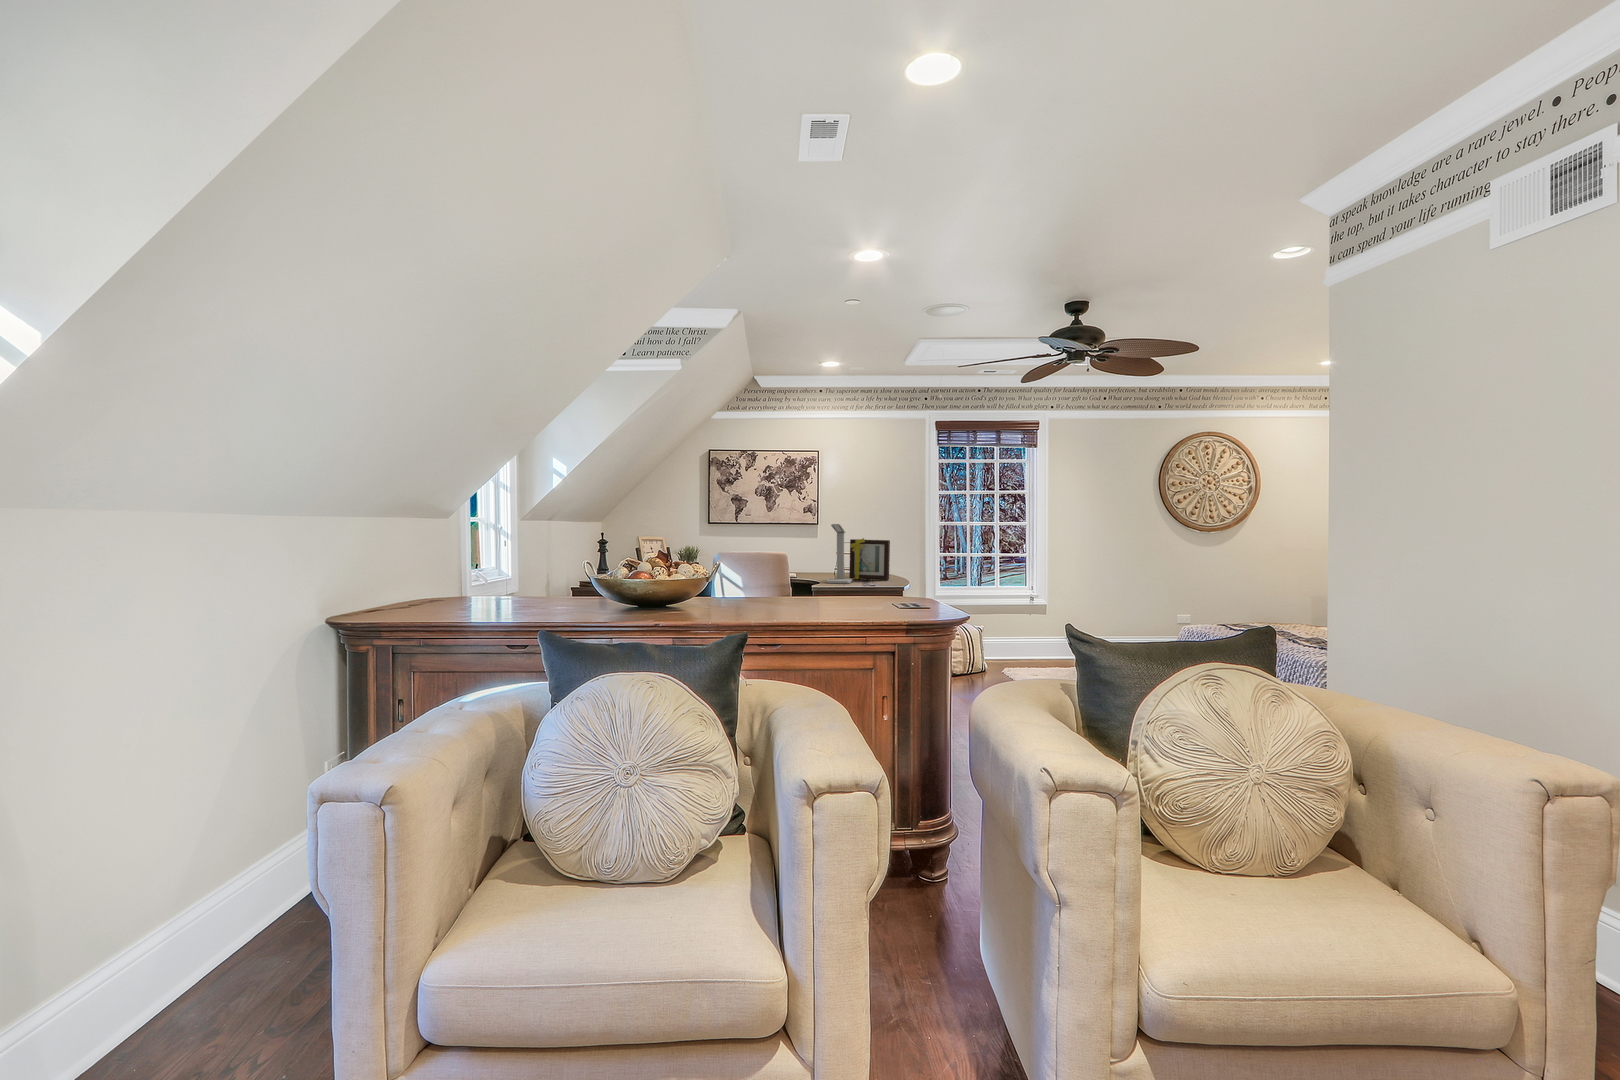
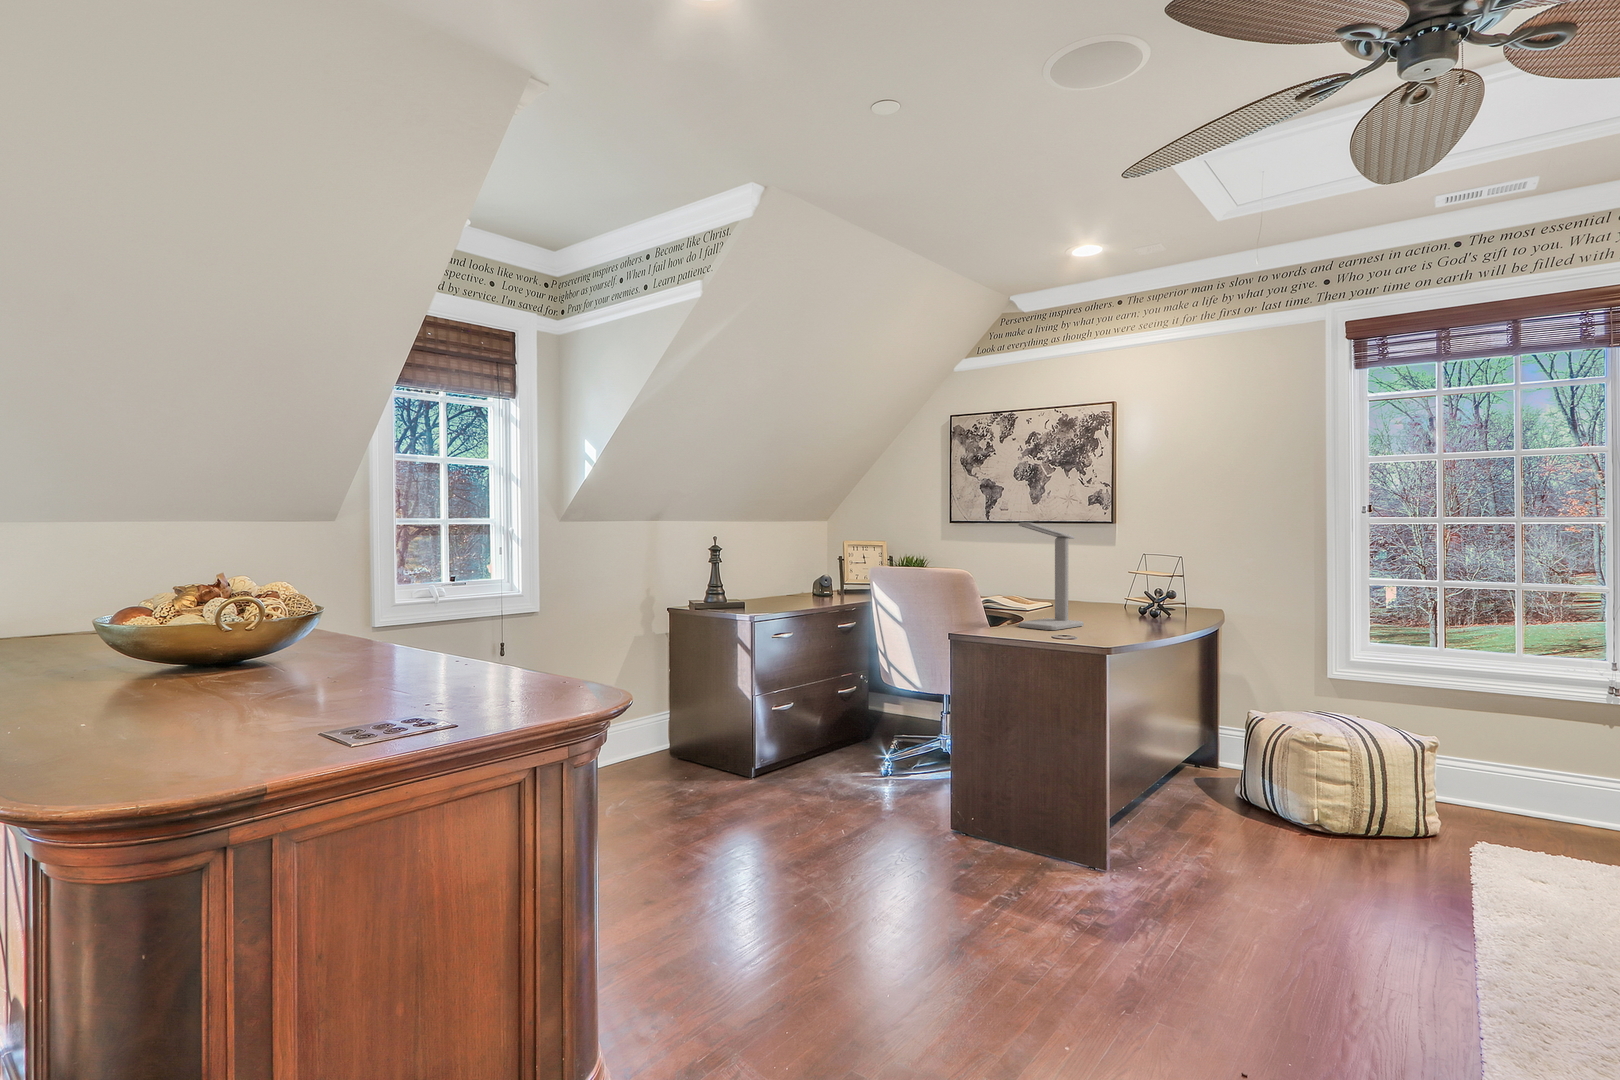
picture frame: present [849,538,890,580] -> none [1098,548,1170,628]

